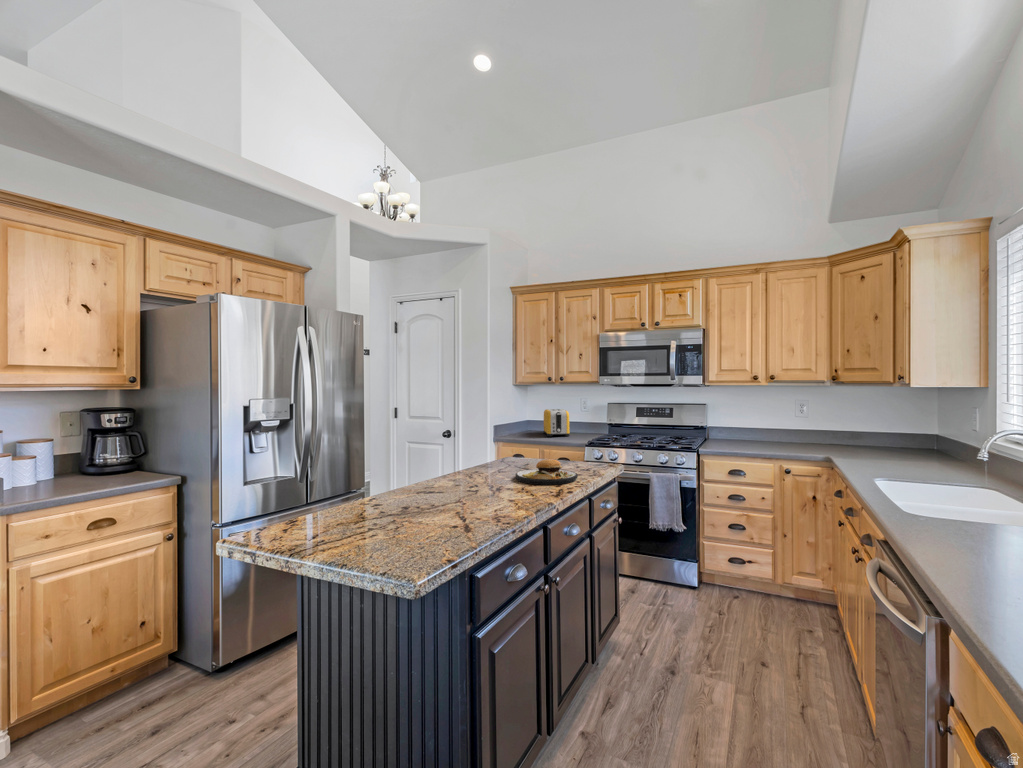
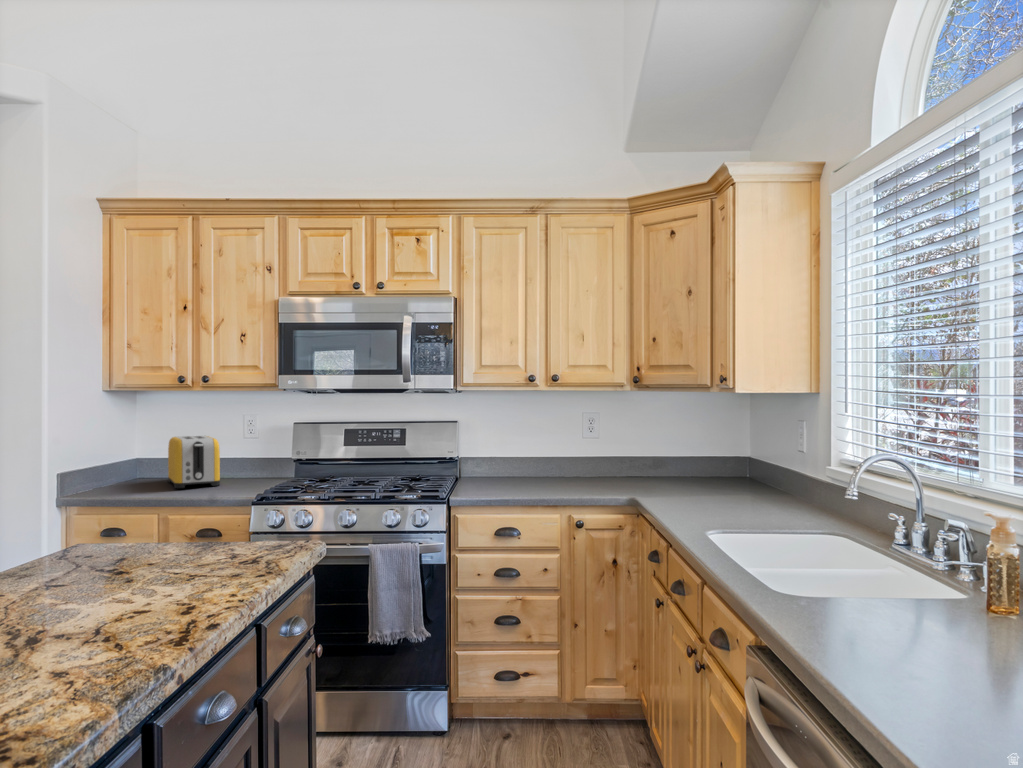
plate: present [516,459,578,485] -> none [80,525,233,613]

